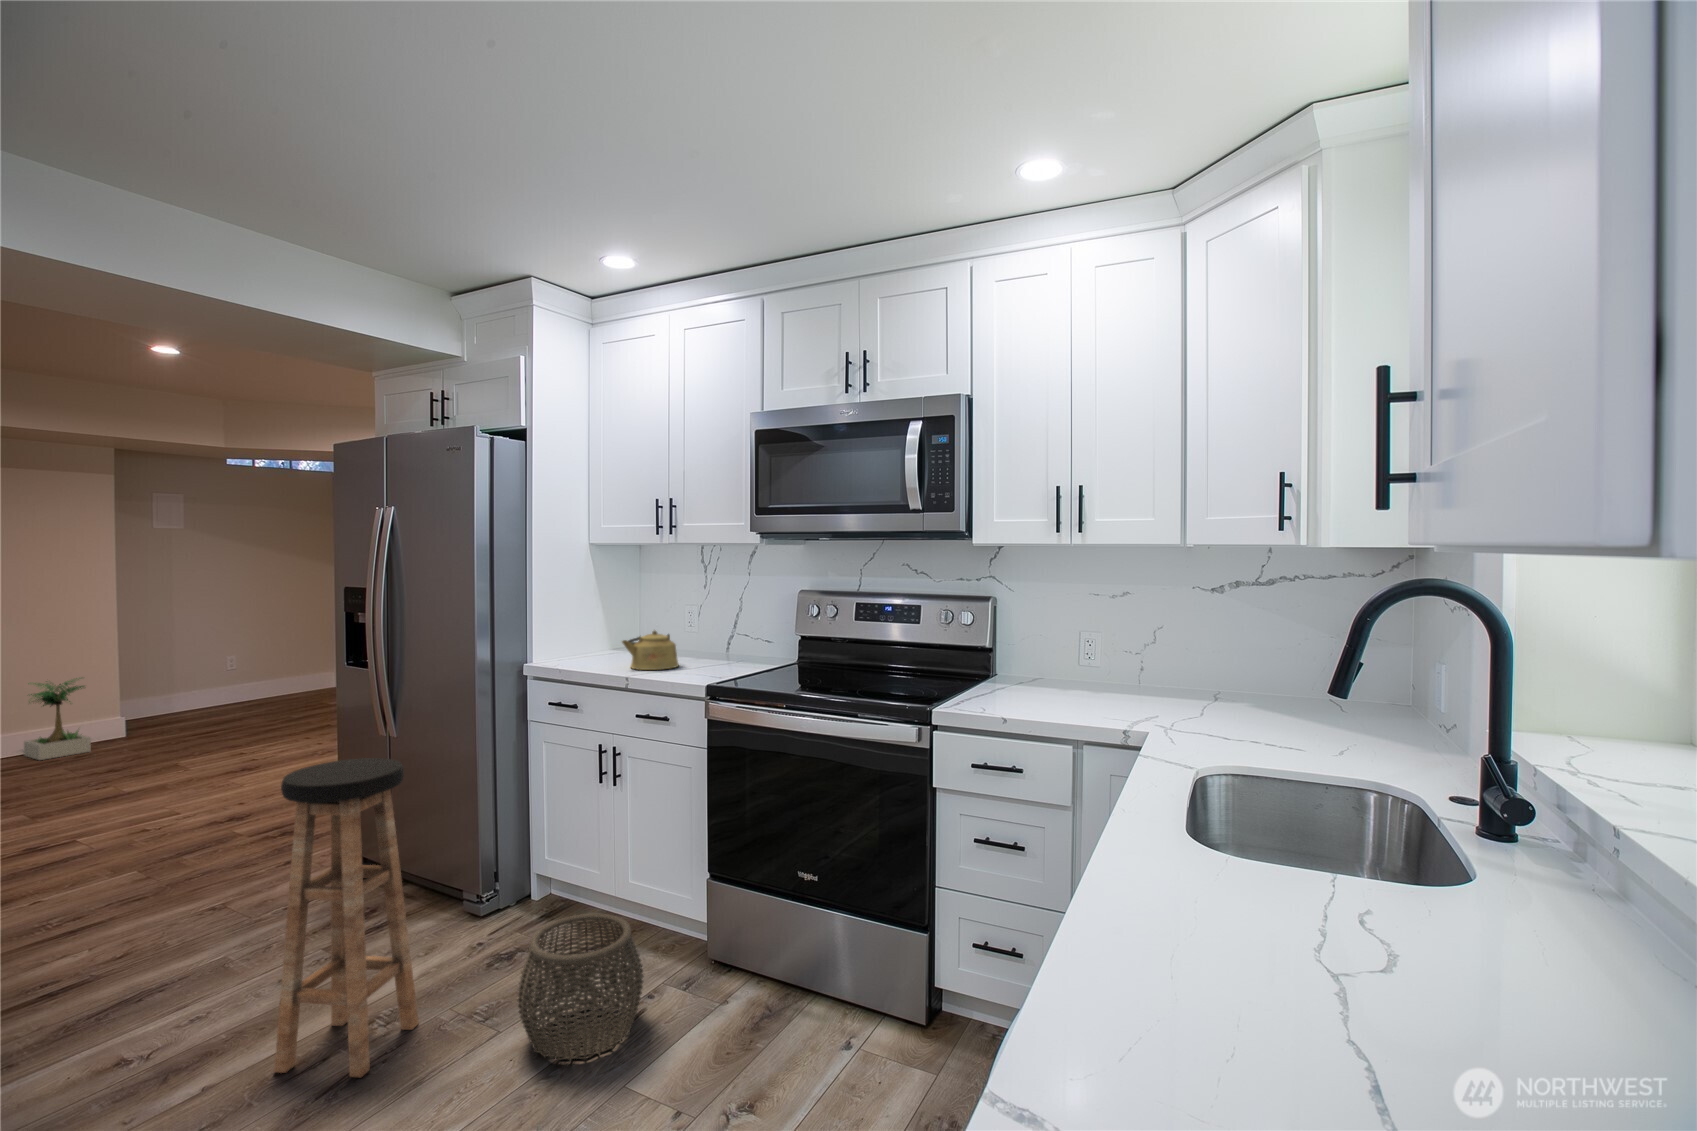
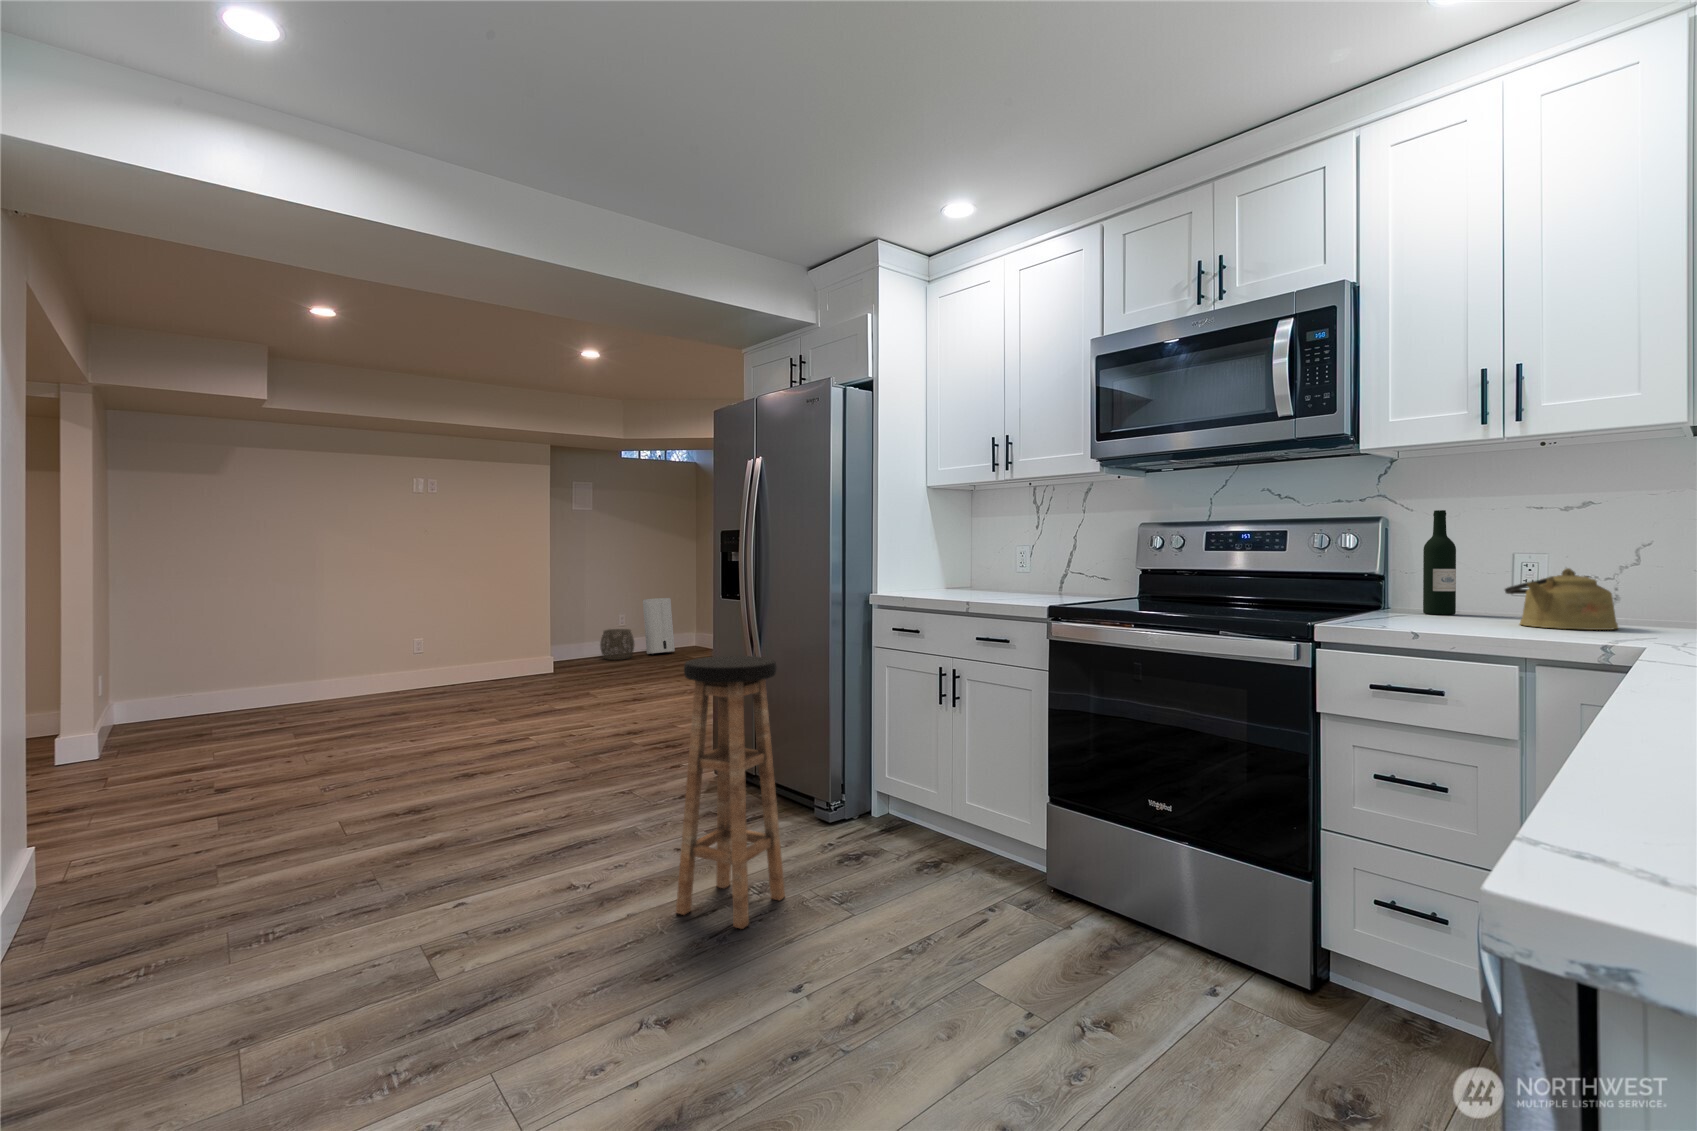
wine bottle: none [1021,594,1044,683] -> present [1423,510,1456,615]
air purifier: none [250,628,297,699] -> present [643,598,675,655]
kettle: present [622,631,679,670] -> present [1505,568,1619,630]
potted plant: present [23,678,91,760] -> none [499,624,545,685]
woven basket: present [517,914,644,1061] -> present [600,629,634,660]

